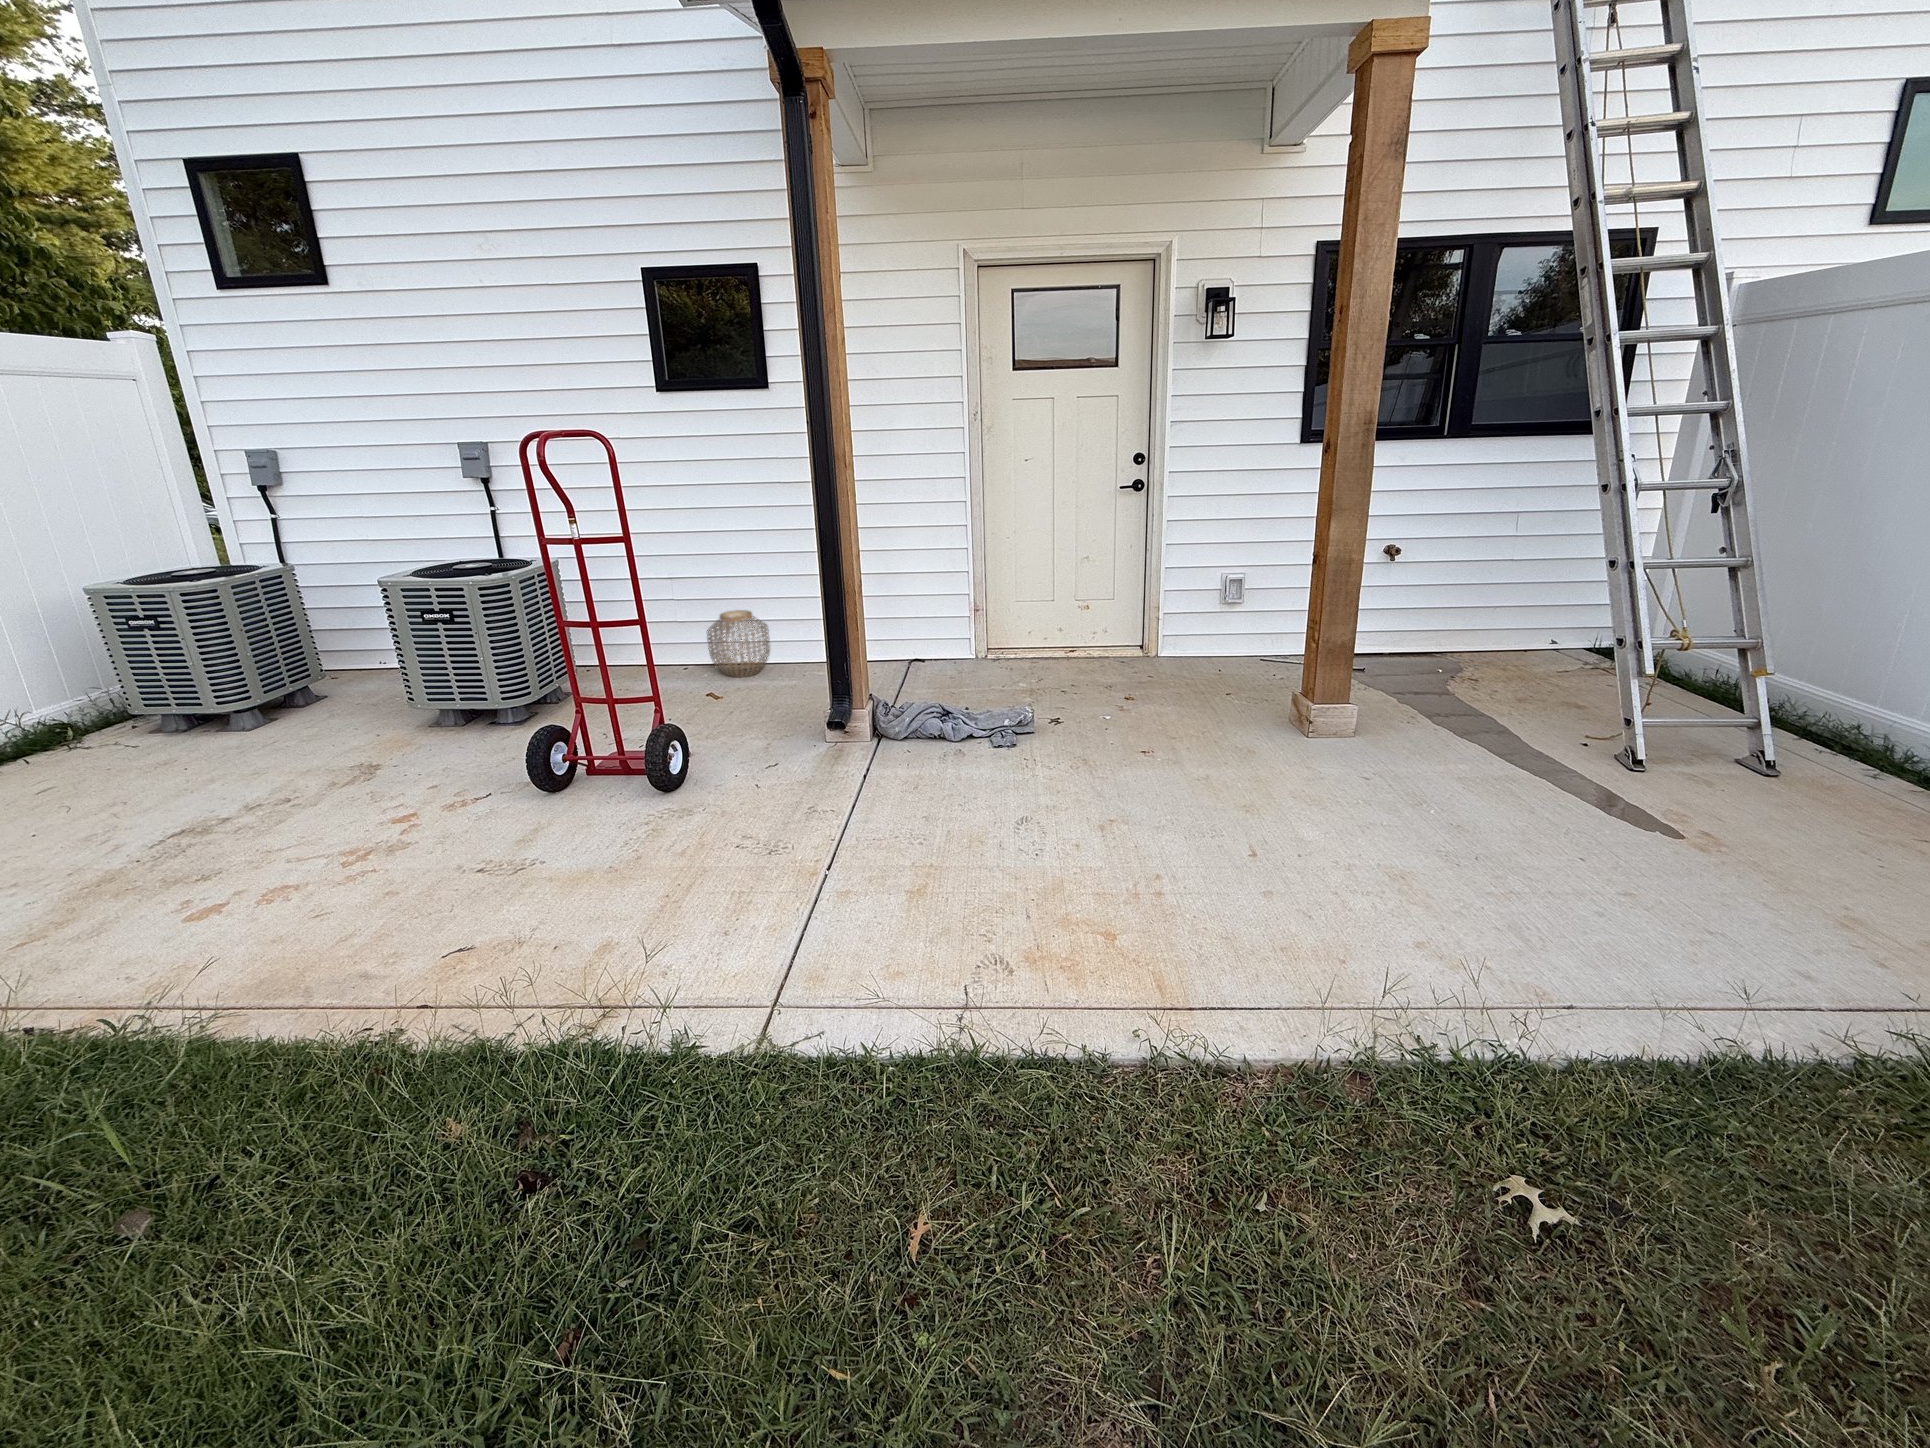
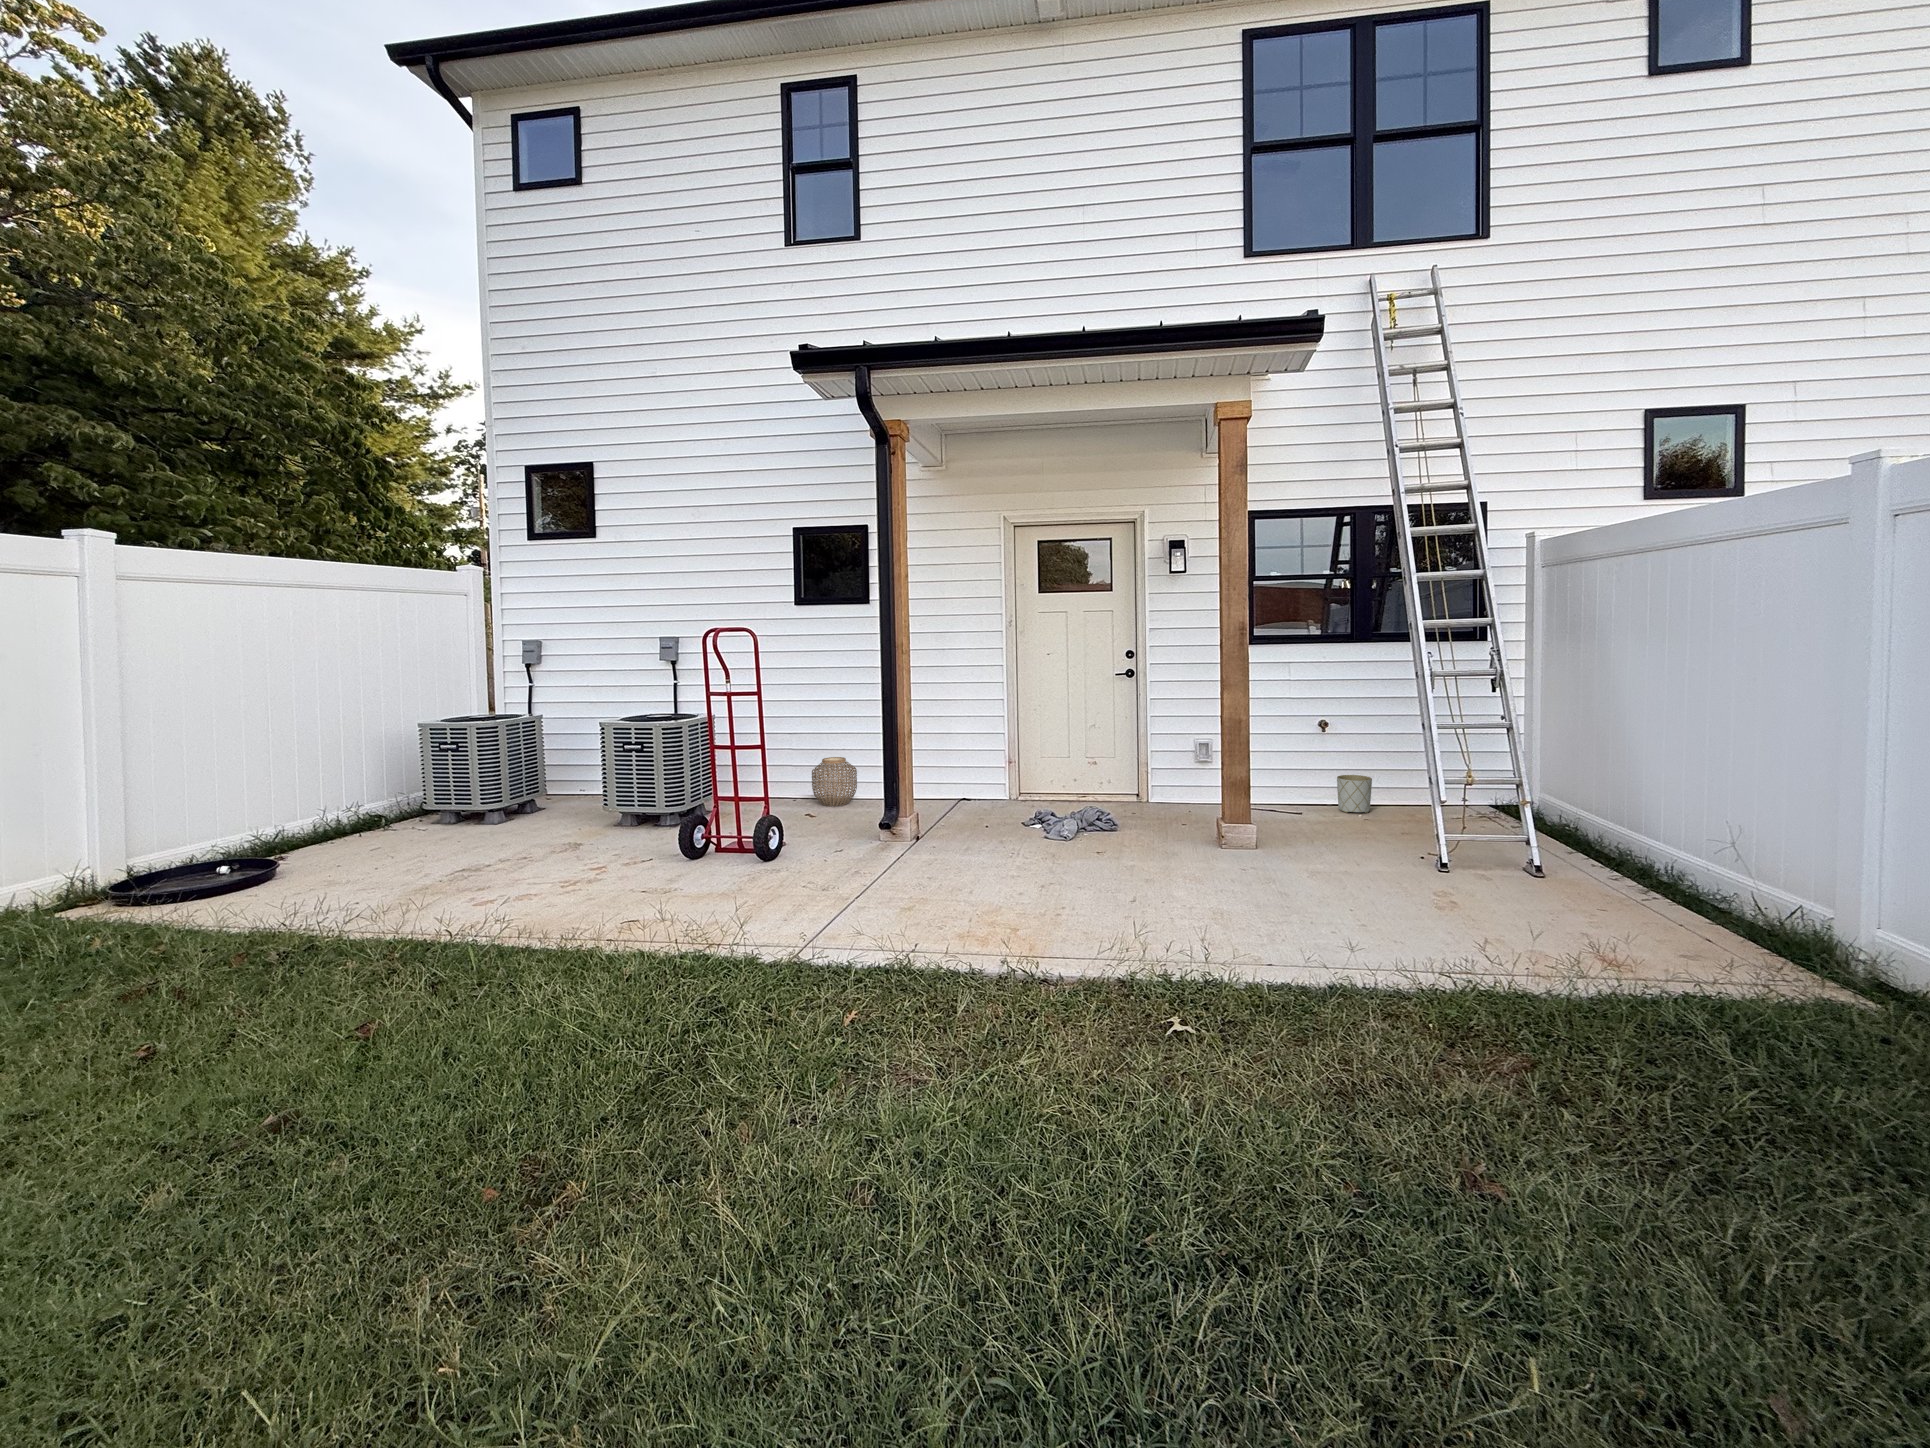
planter: none [1401,616,1451,666] -> present [1337,775,1372,813]

